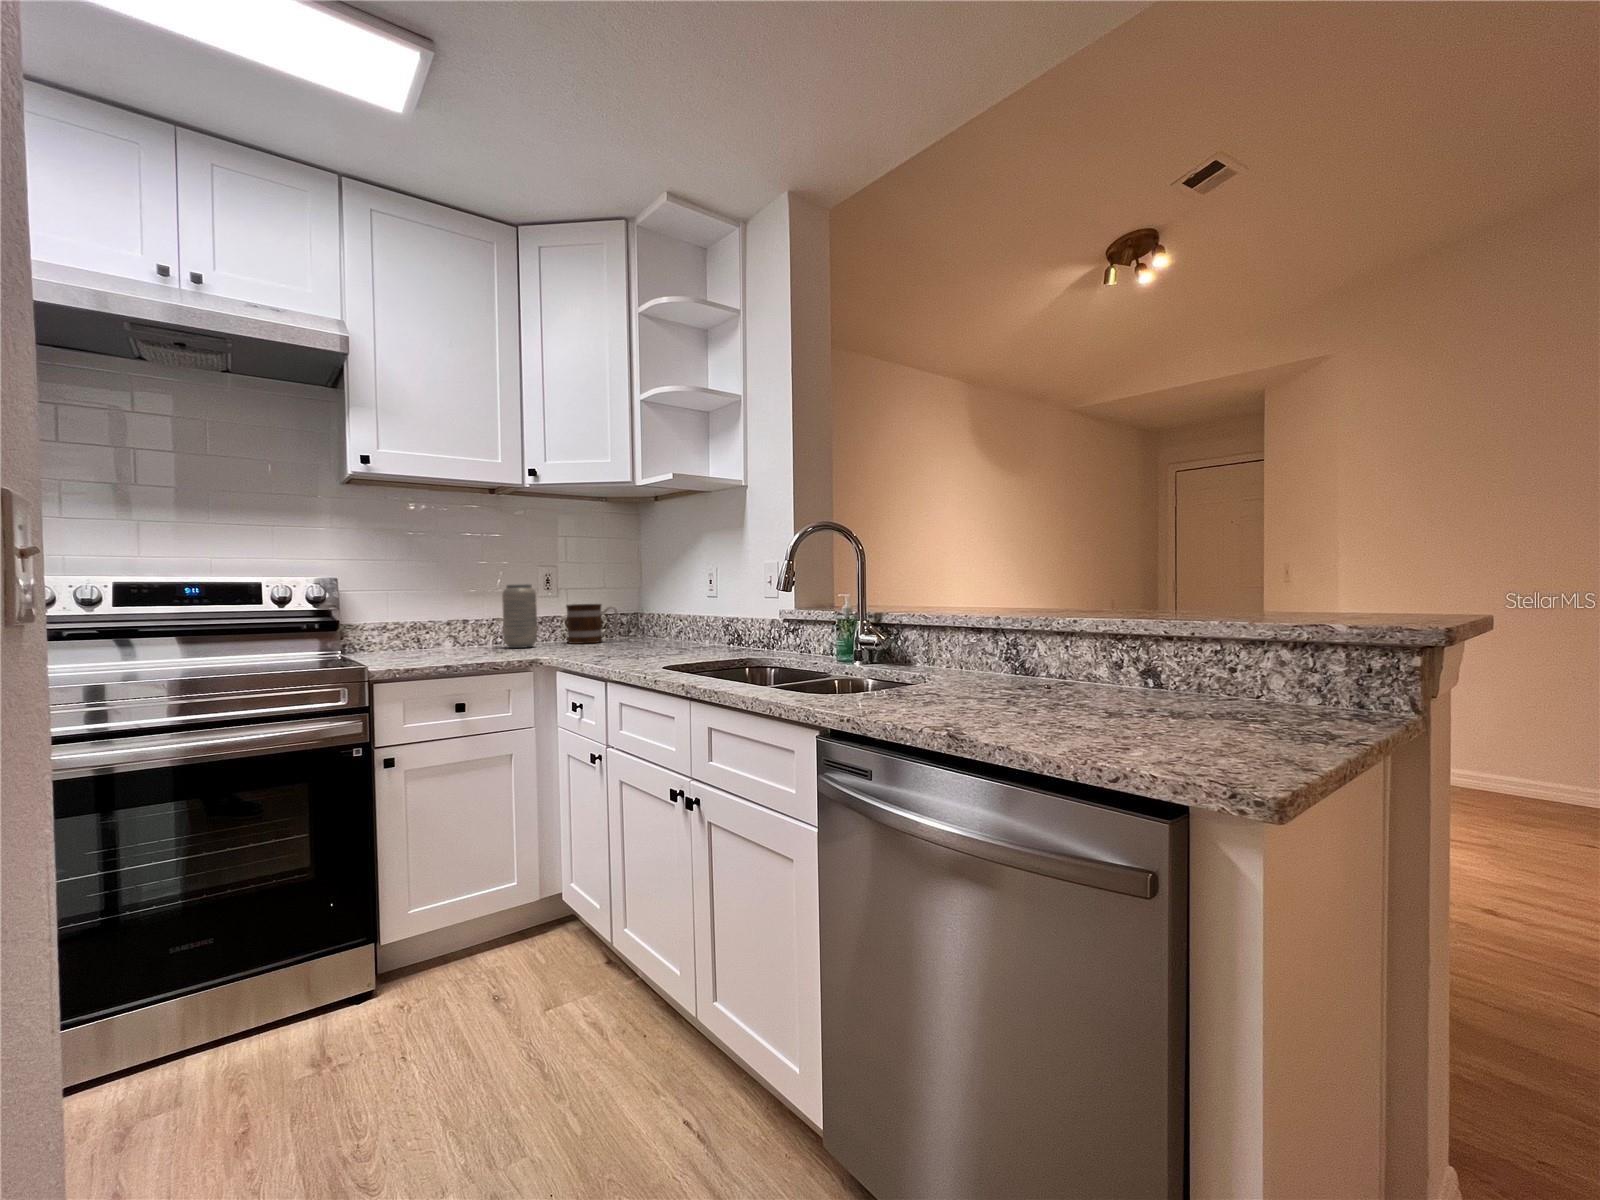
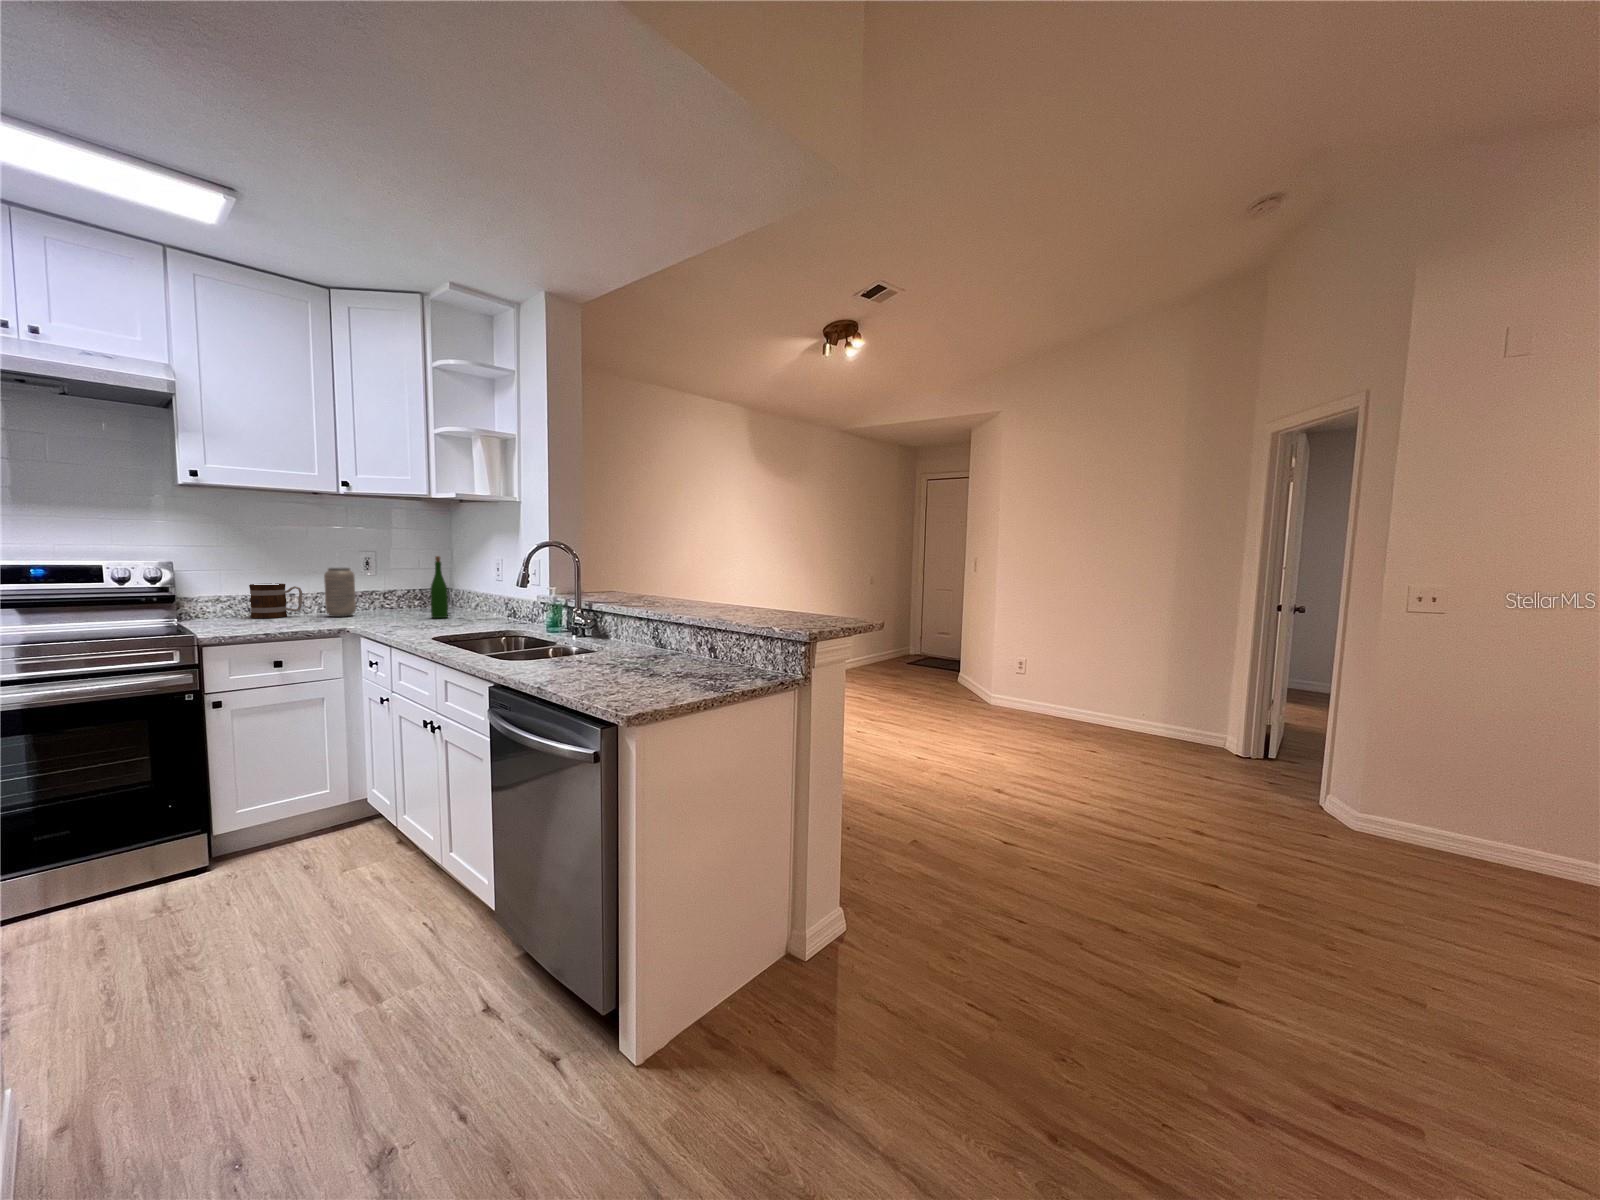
wine bottle: none [628,565,650,648] -> present [430,556,448,618]
mug: present [566,604,618,644] -> present [249,583,302,618]

